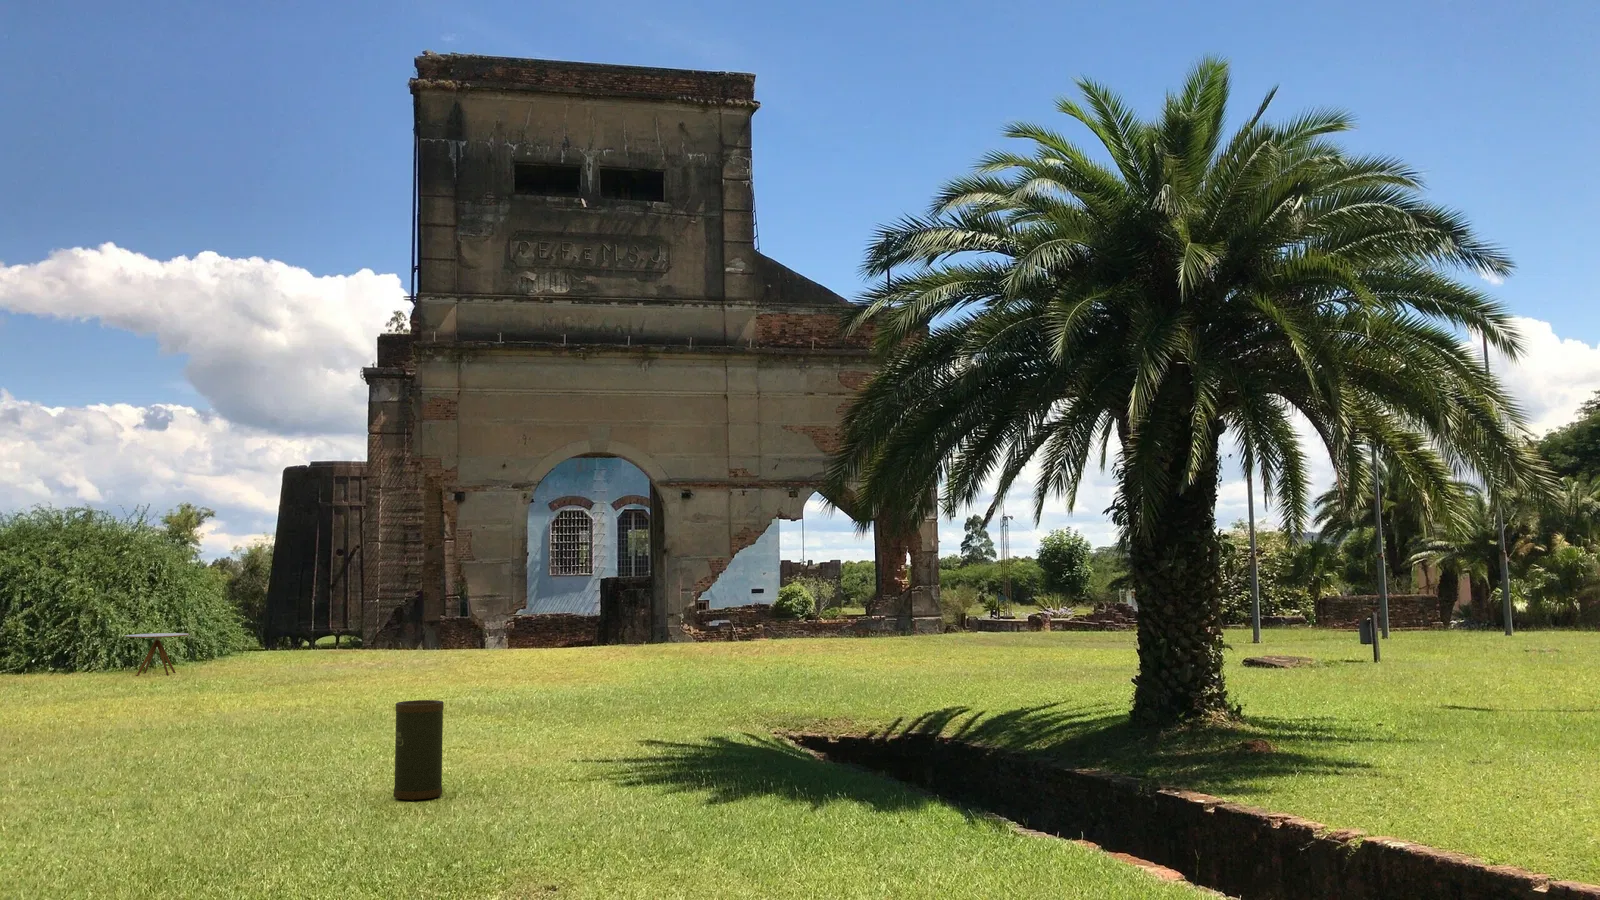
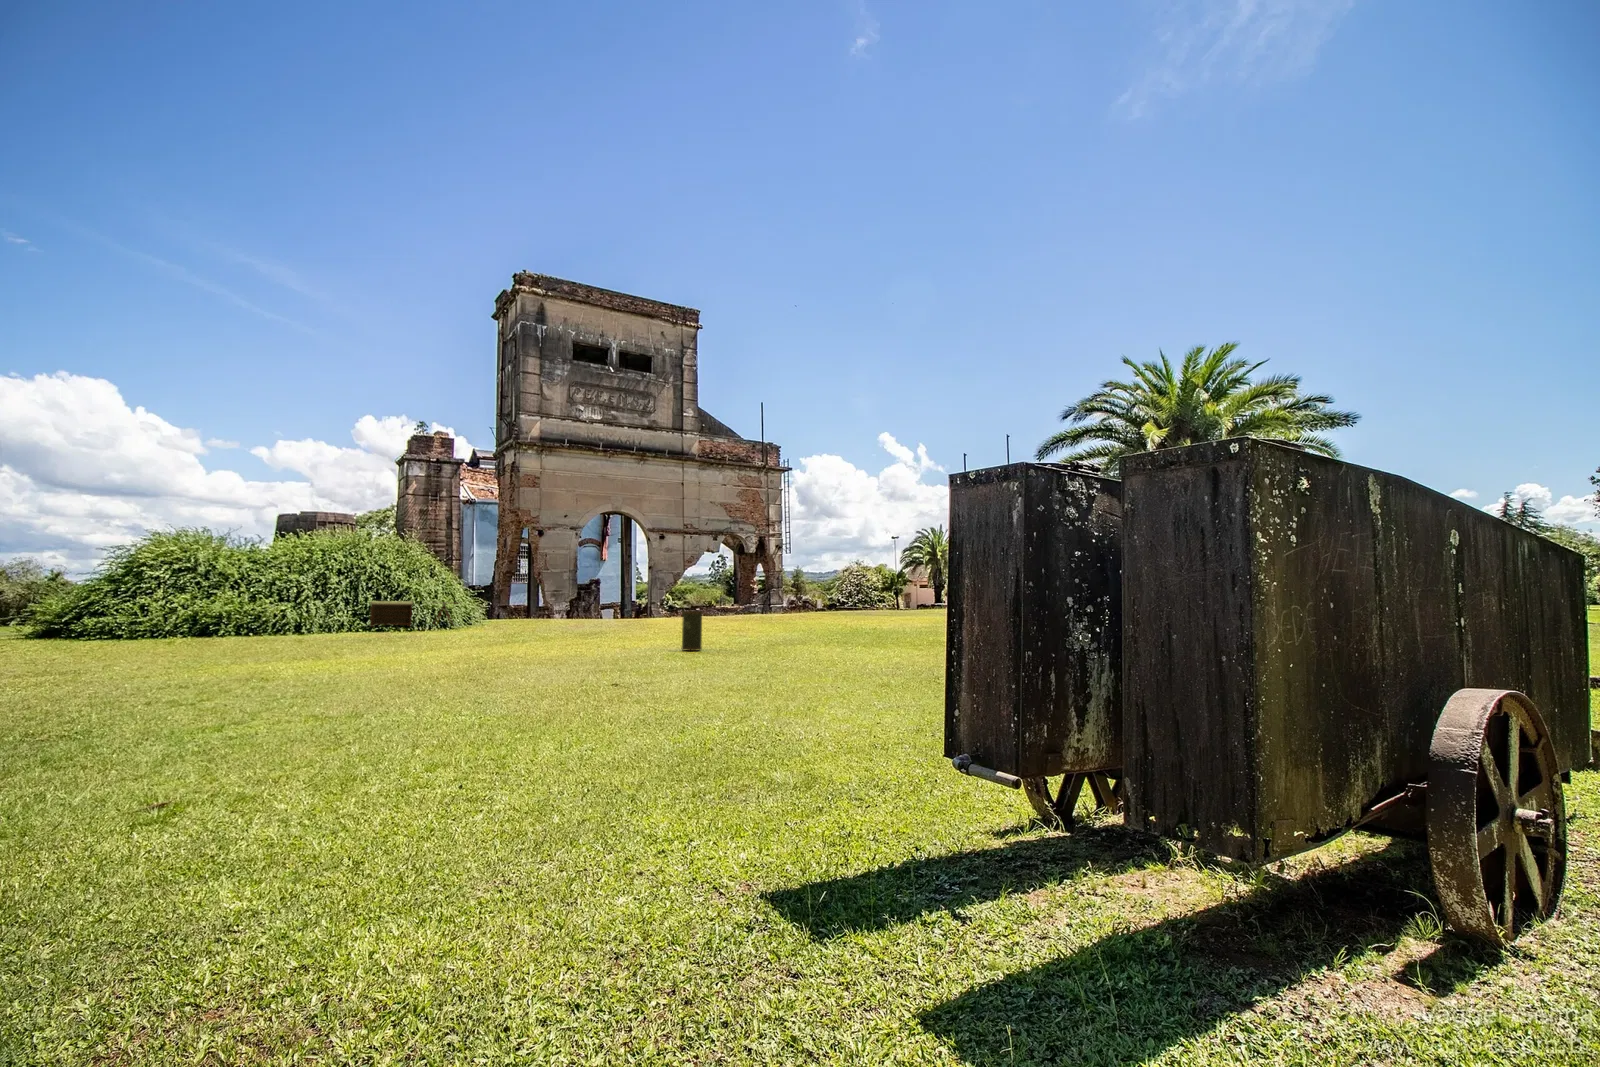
bench: none [18,635,98,680] -> present [370,601,413,627]
trash can: present [394,700,444,801] -> present [682,610,702,651]

